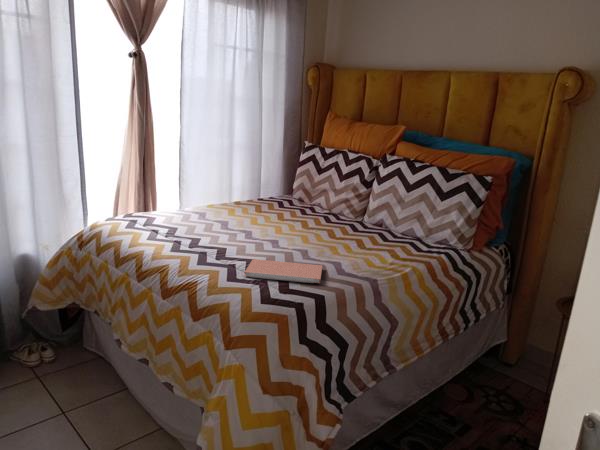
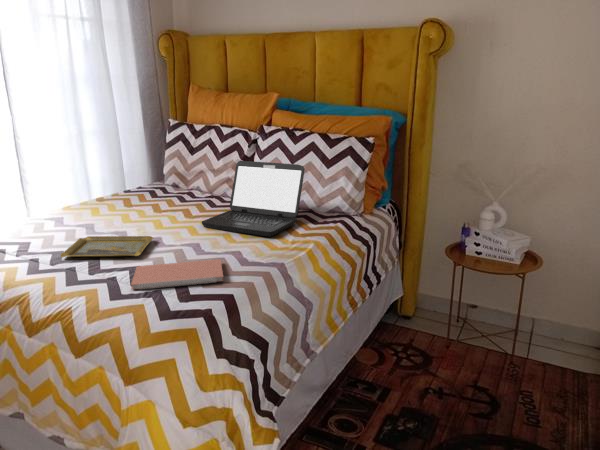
laptop: none [315,184,416,255] -> present [202,161,305,237]
tray: none [198,230,272,251] -> present [61,236,153,257]

